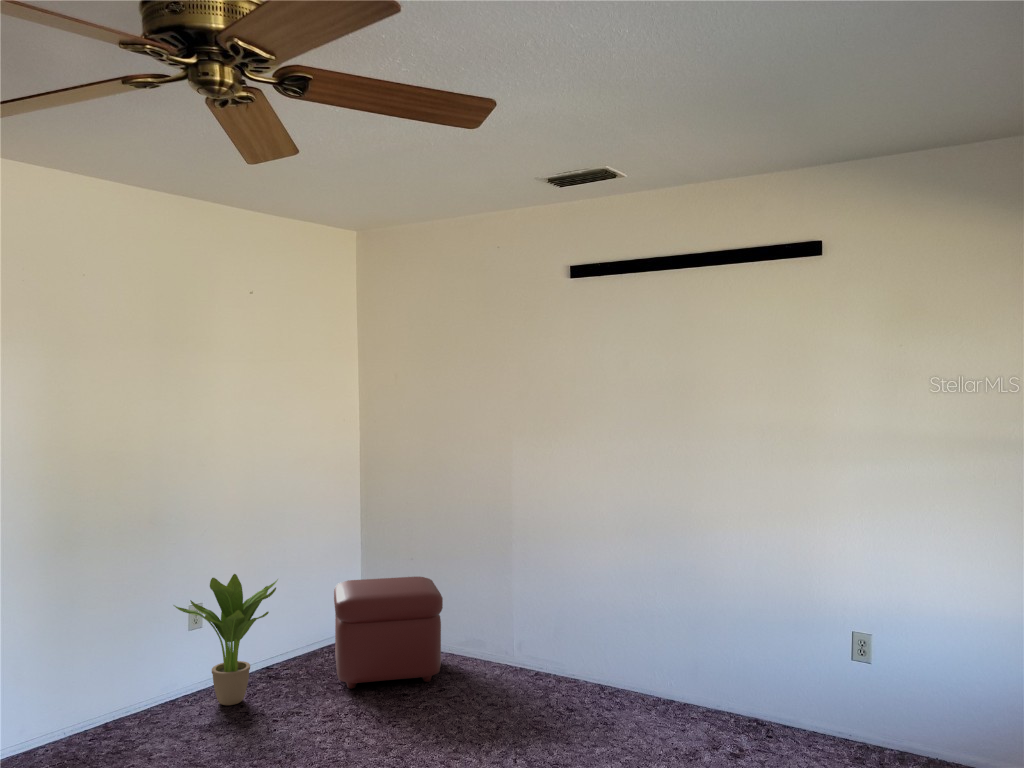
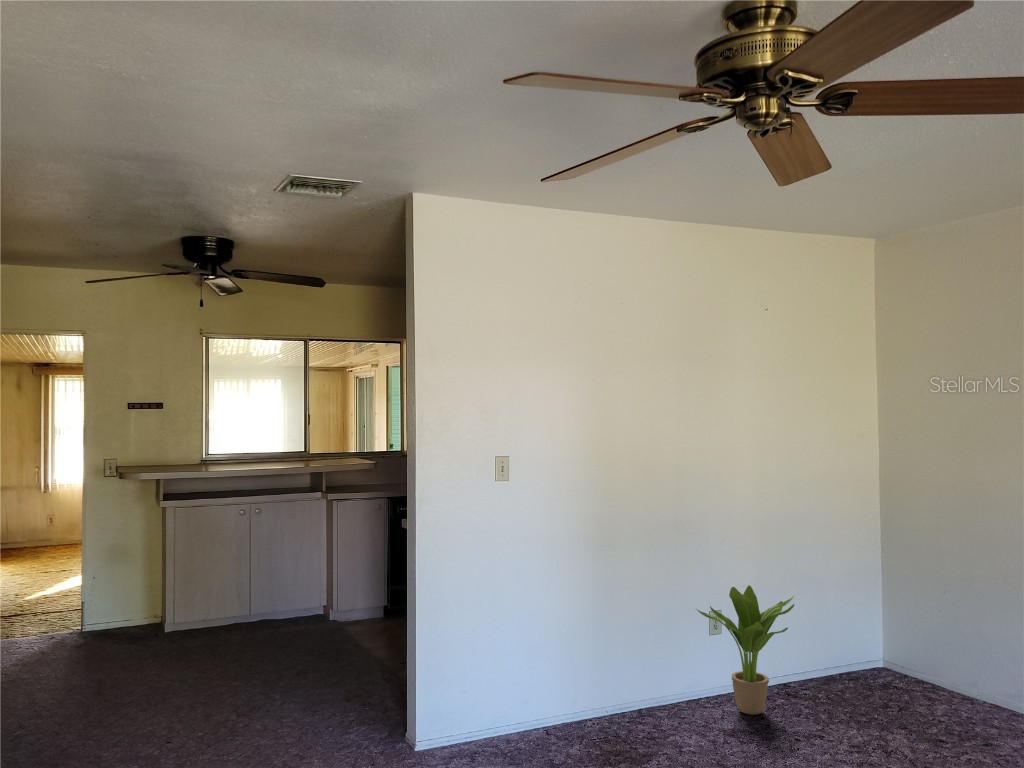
ottoman: present [334,577,443,689] -> none [852,606,987,734]

